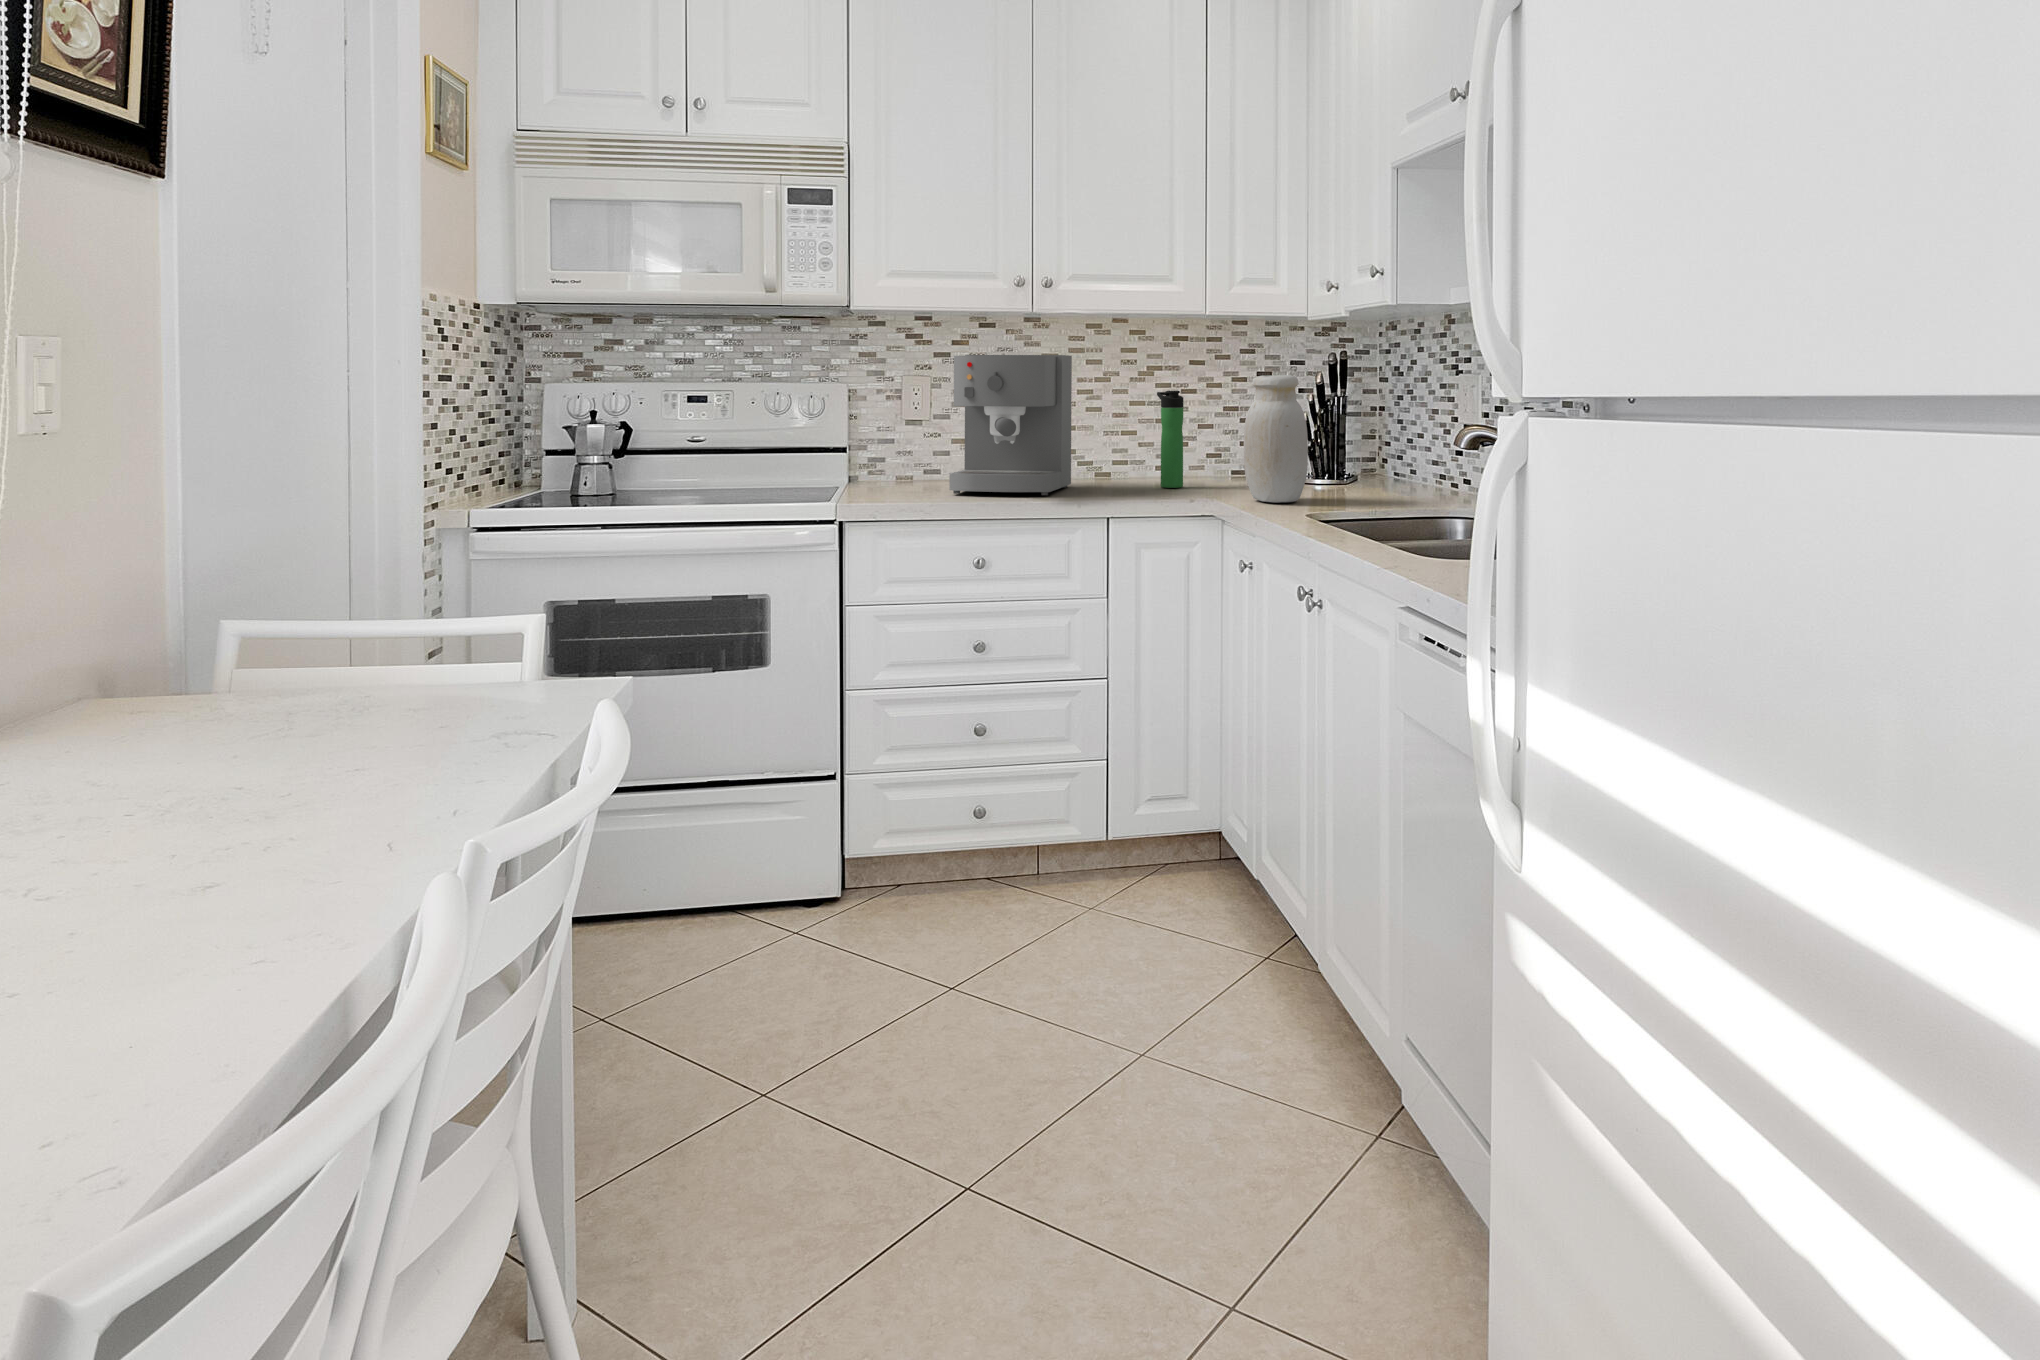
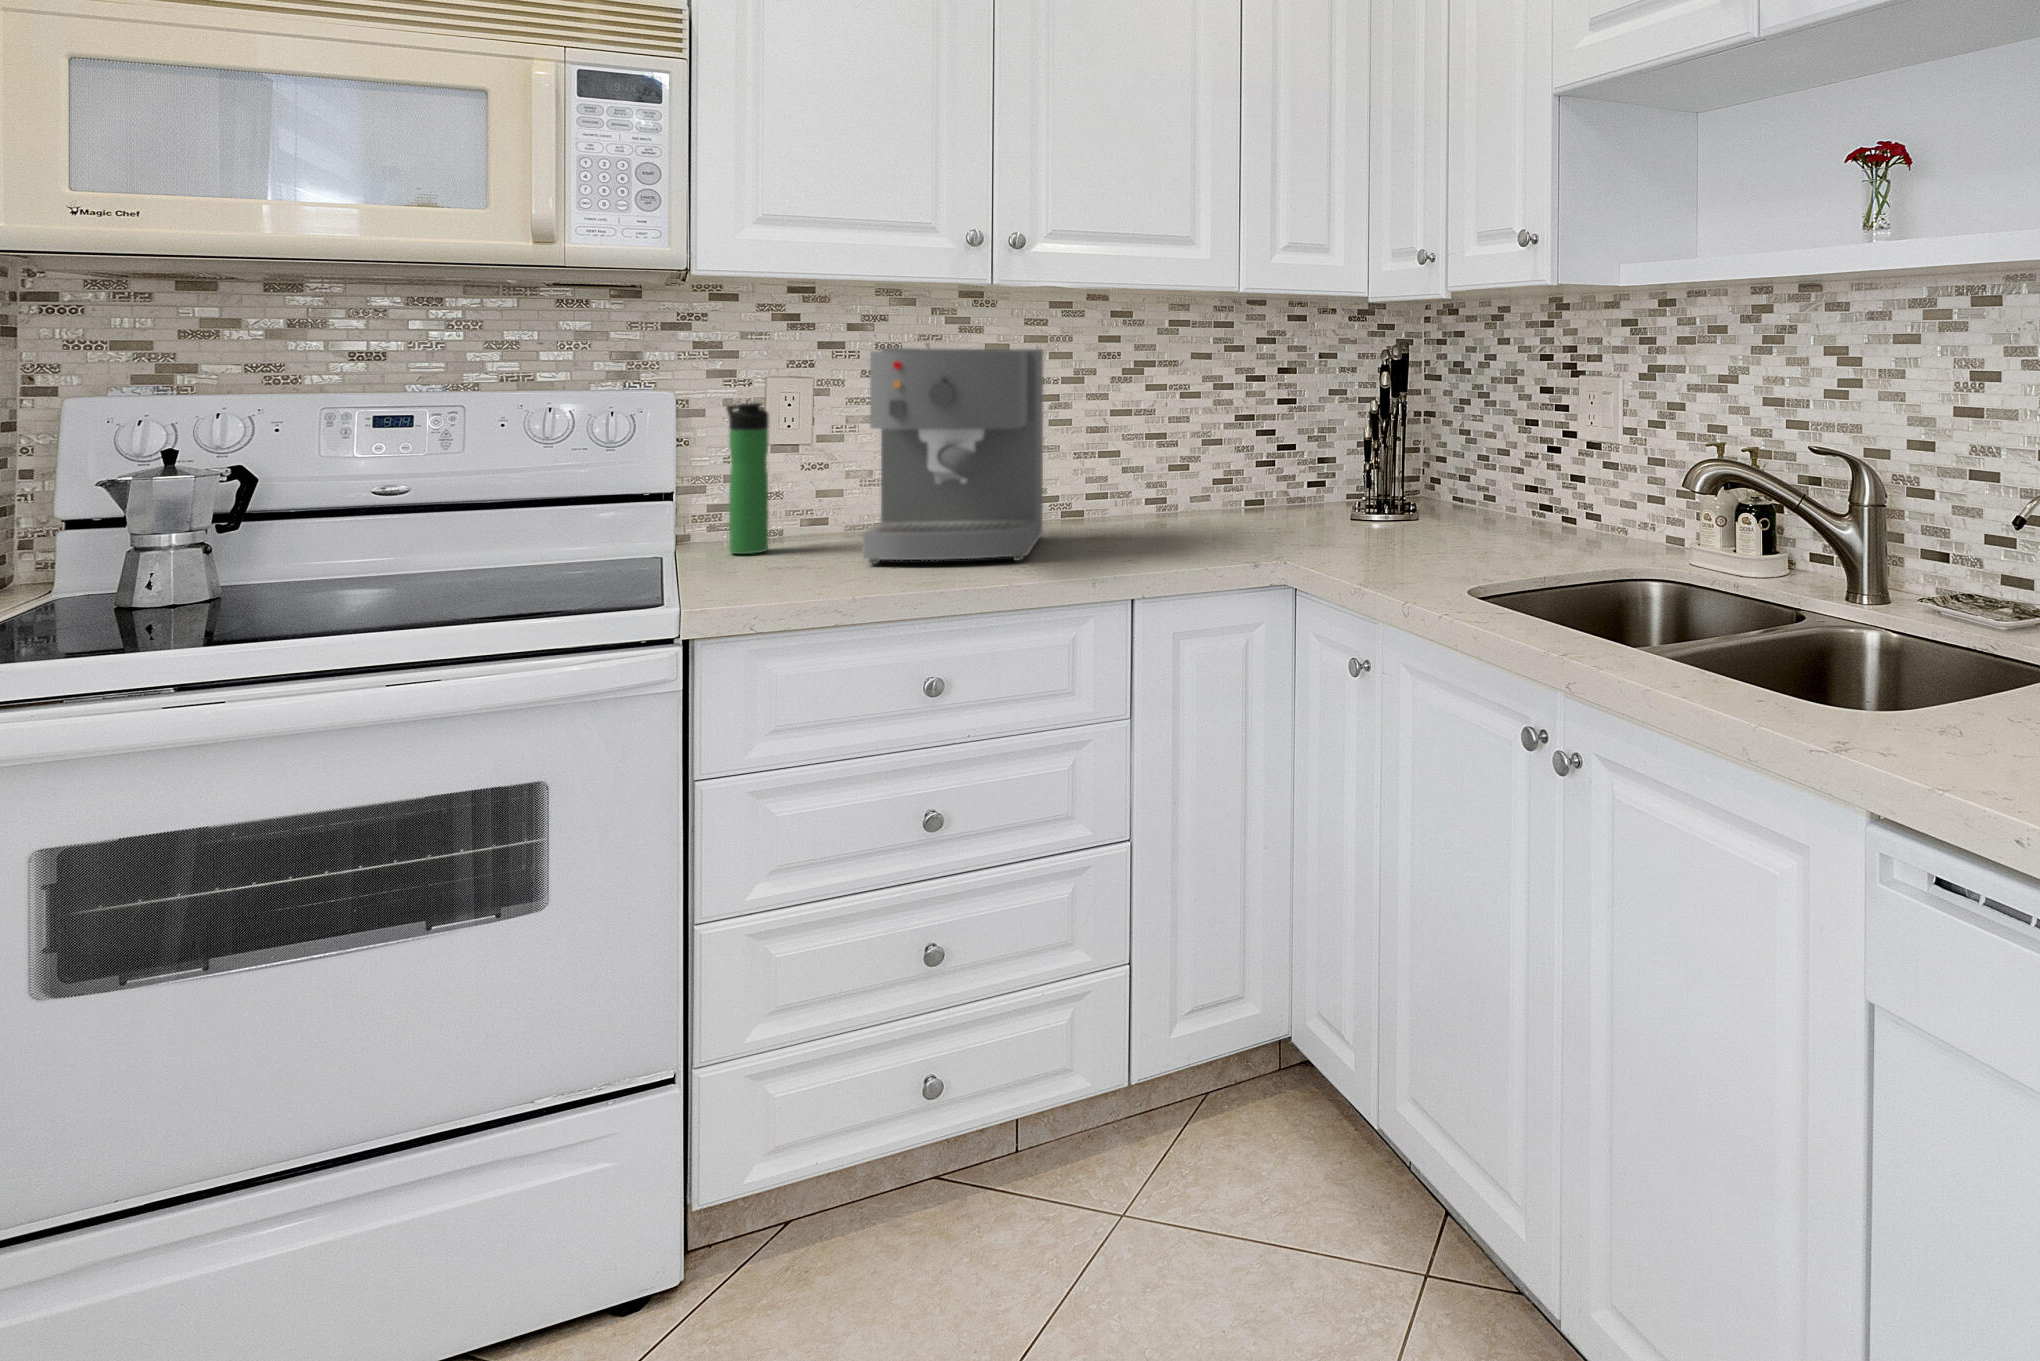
jar: present [1244,375,1308,503] -> none [1319,381,1410,560]
bottle: present [1157,391,1183,488] -> present [726,403,769,554]

